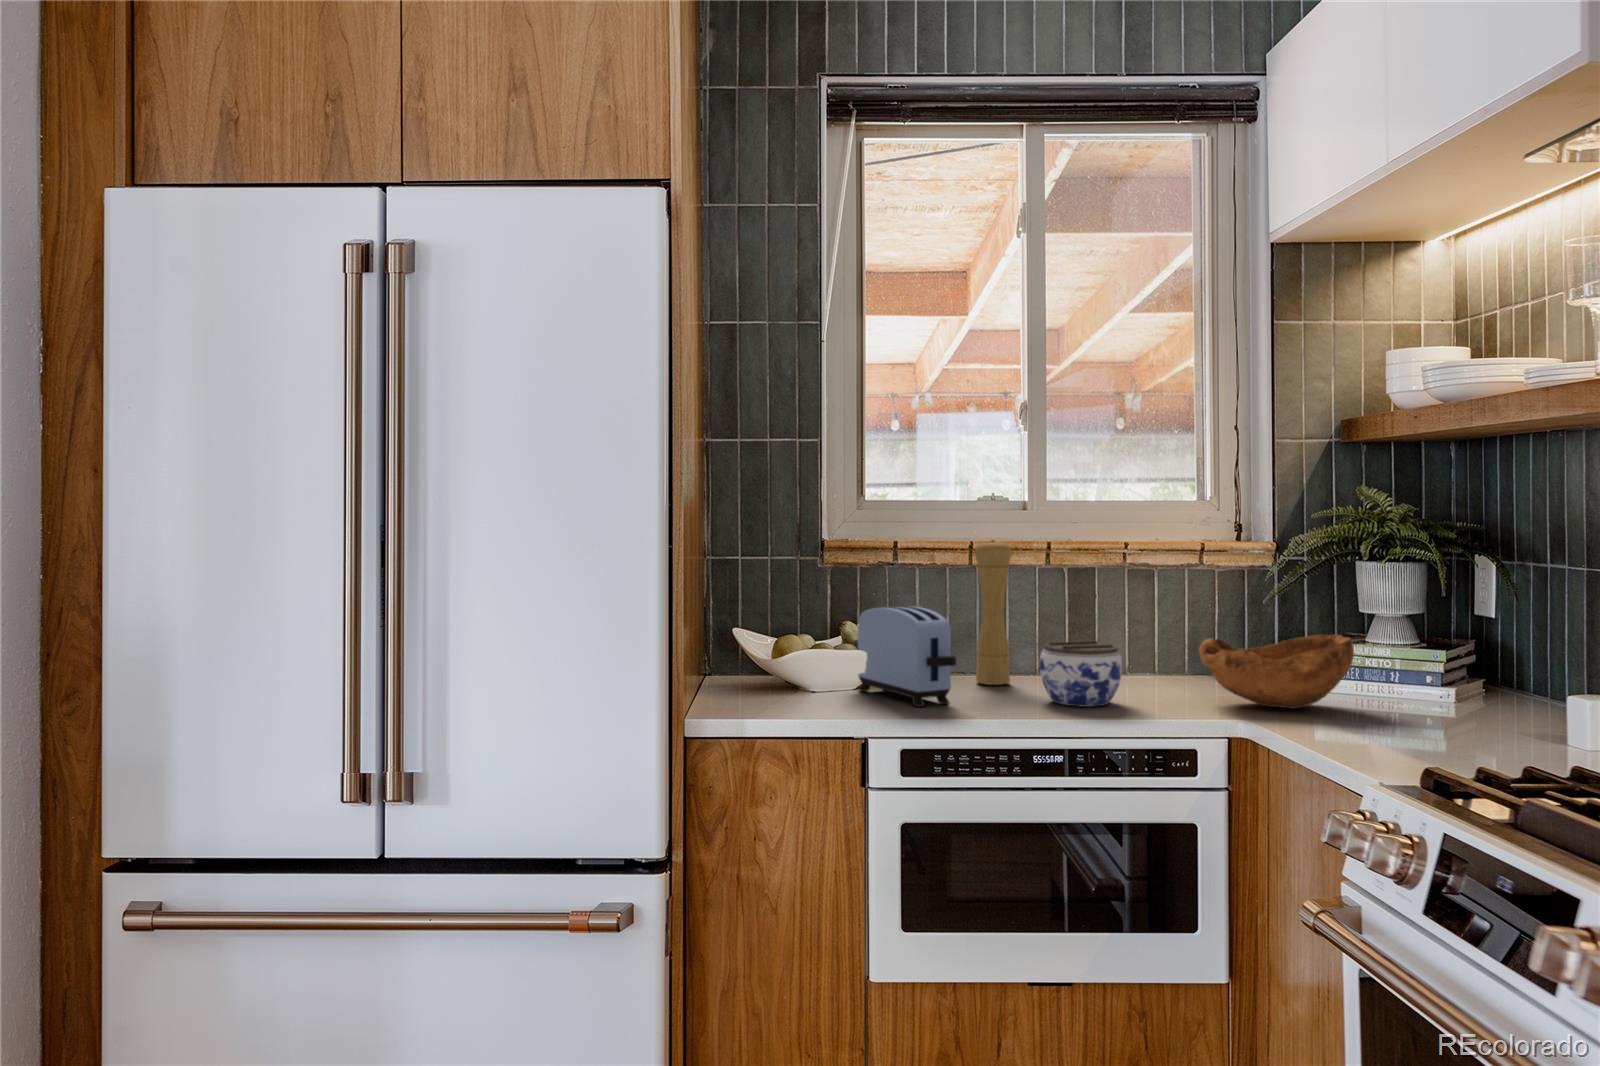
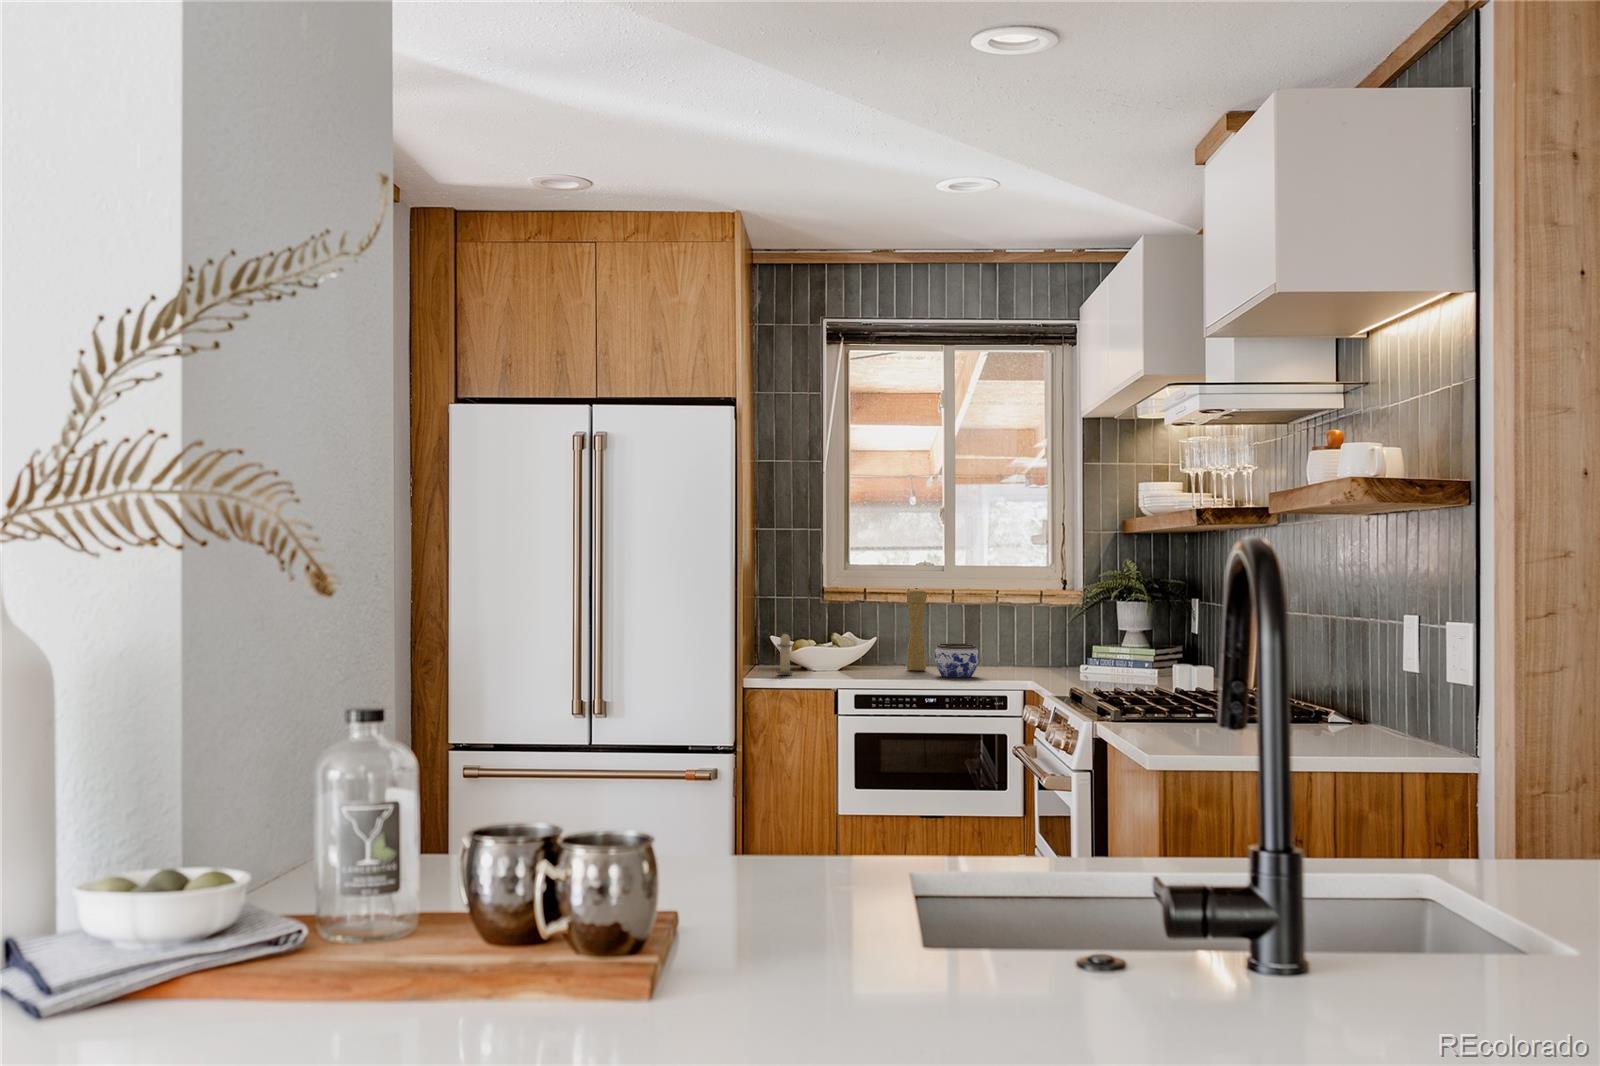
toaster: present [854,607,956,707] -> none [836,624,887,676]
candle: none [745,623,785,706] -> present [777,634,793,675]
wooden bowl: present [1199,635,1354,708] -> none [1020,640,1099,679]

